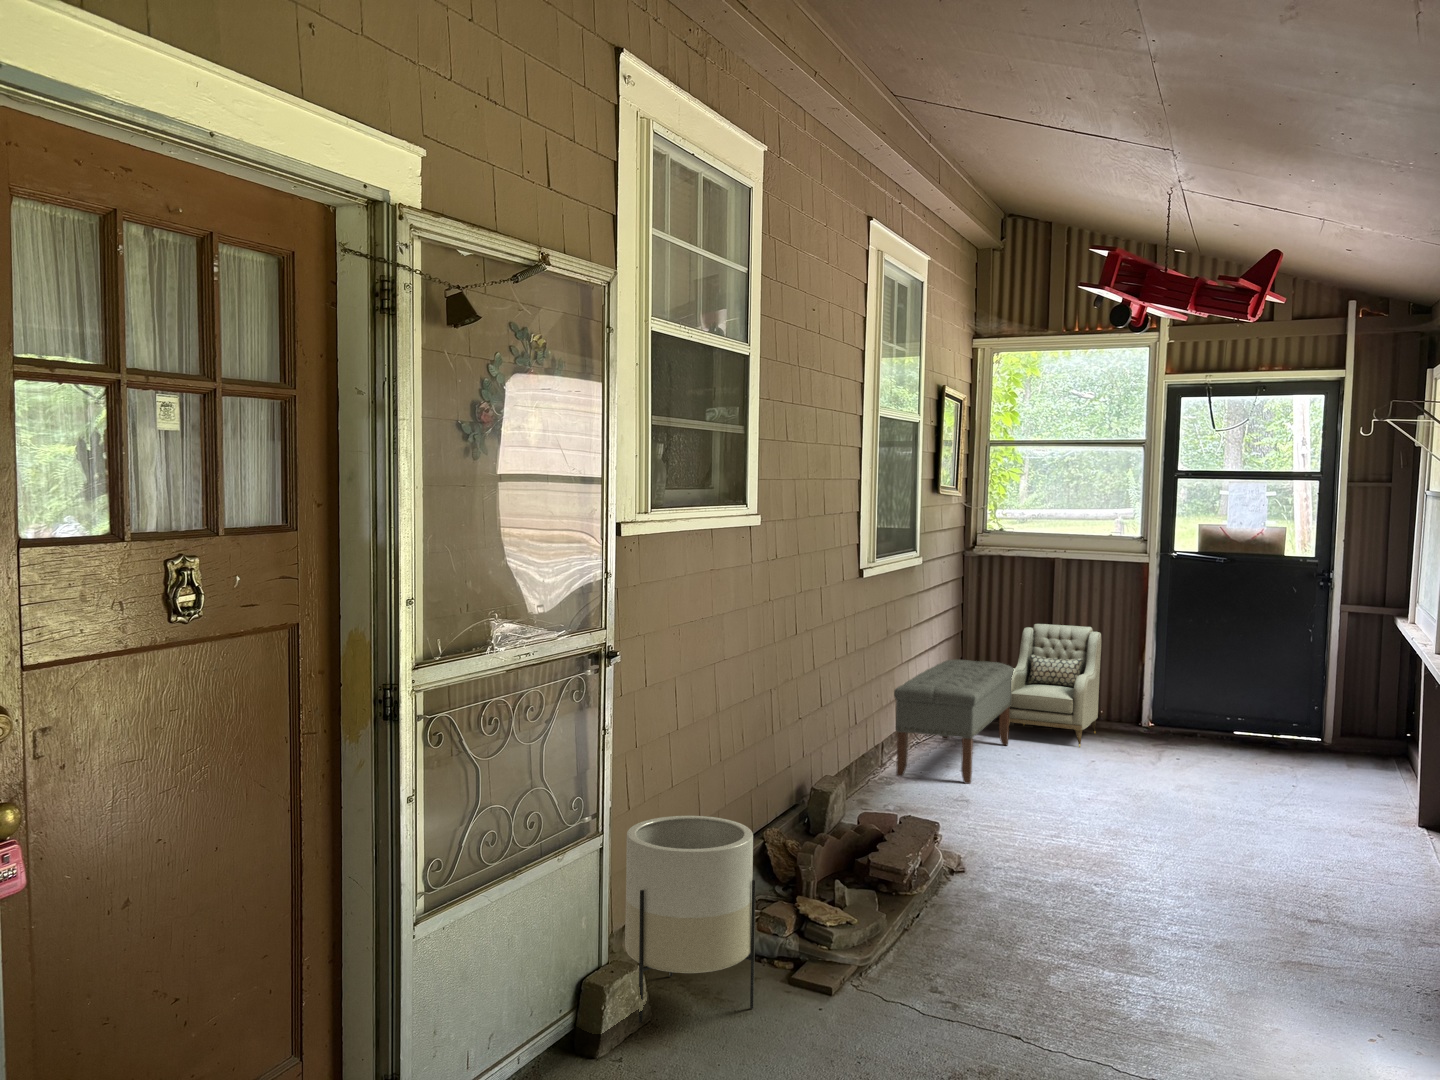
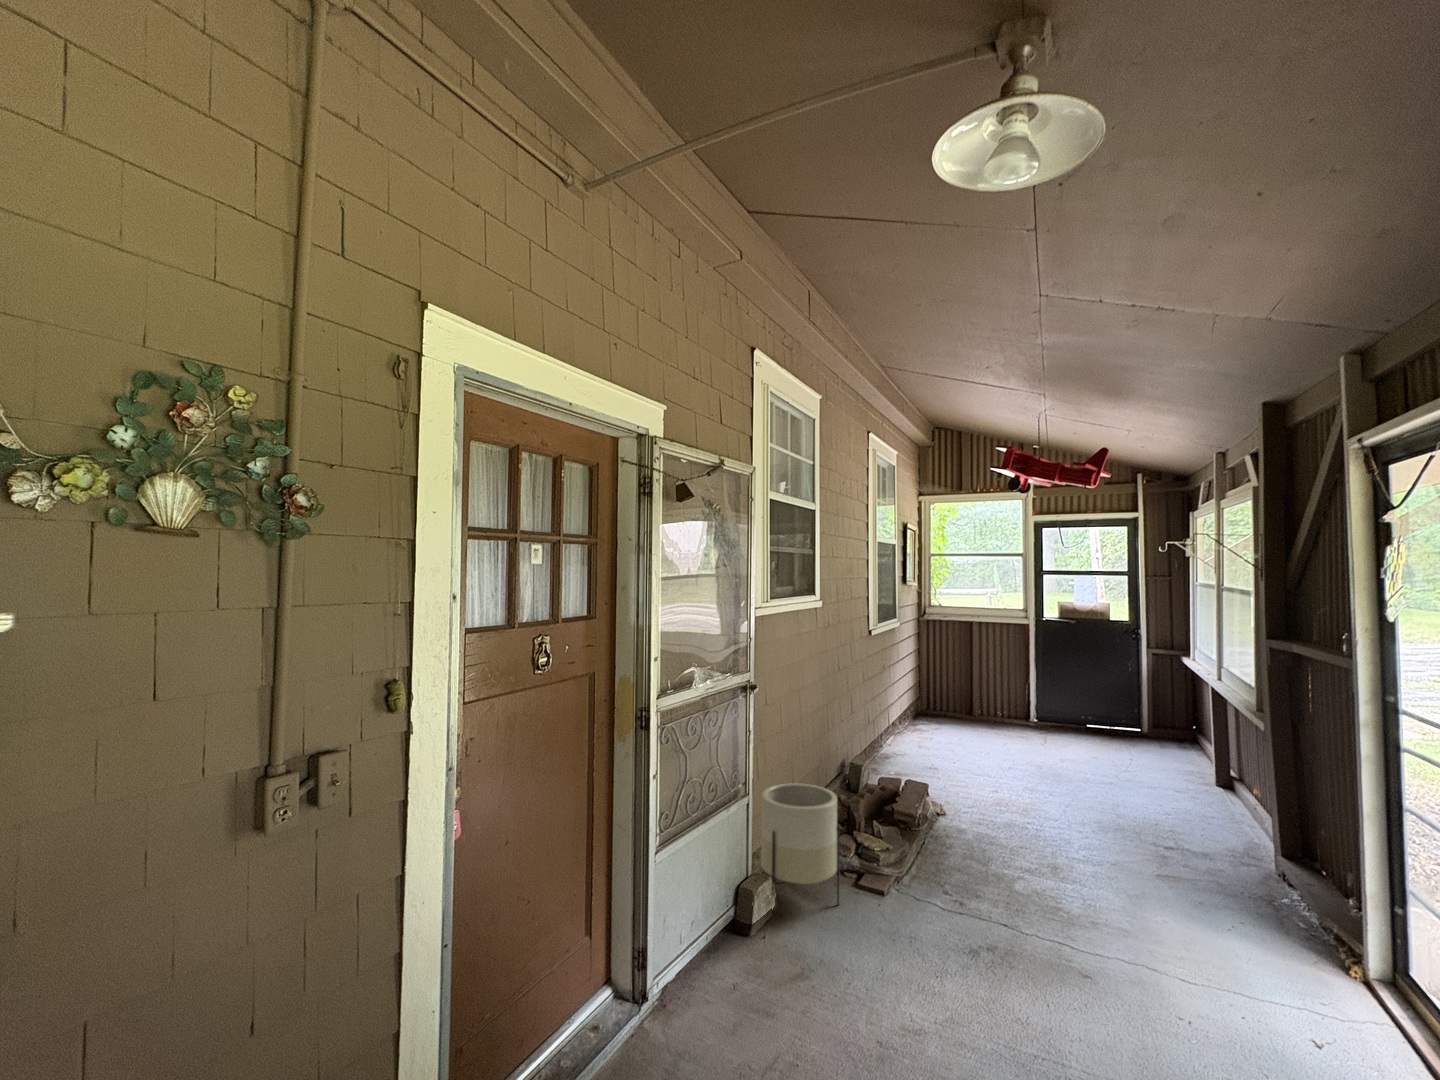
armchair: present [1009,624,1101,747] -> none [944,640,1001,732]
bench: present [894,660,1013,784] -> none [887,680,952,755]

